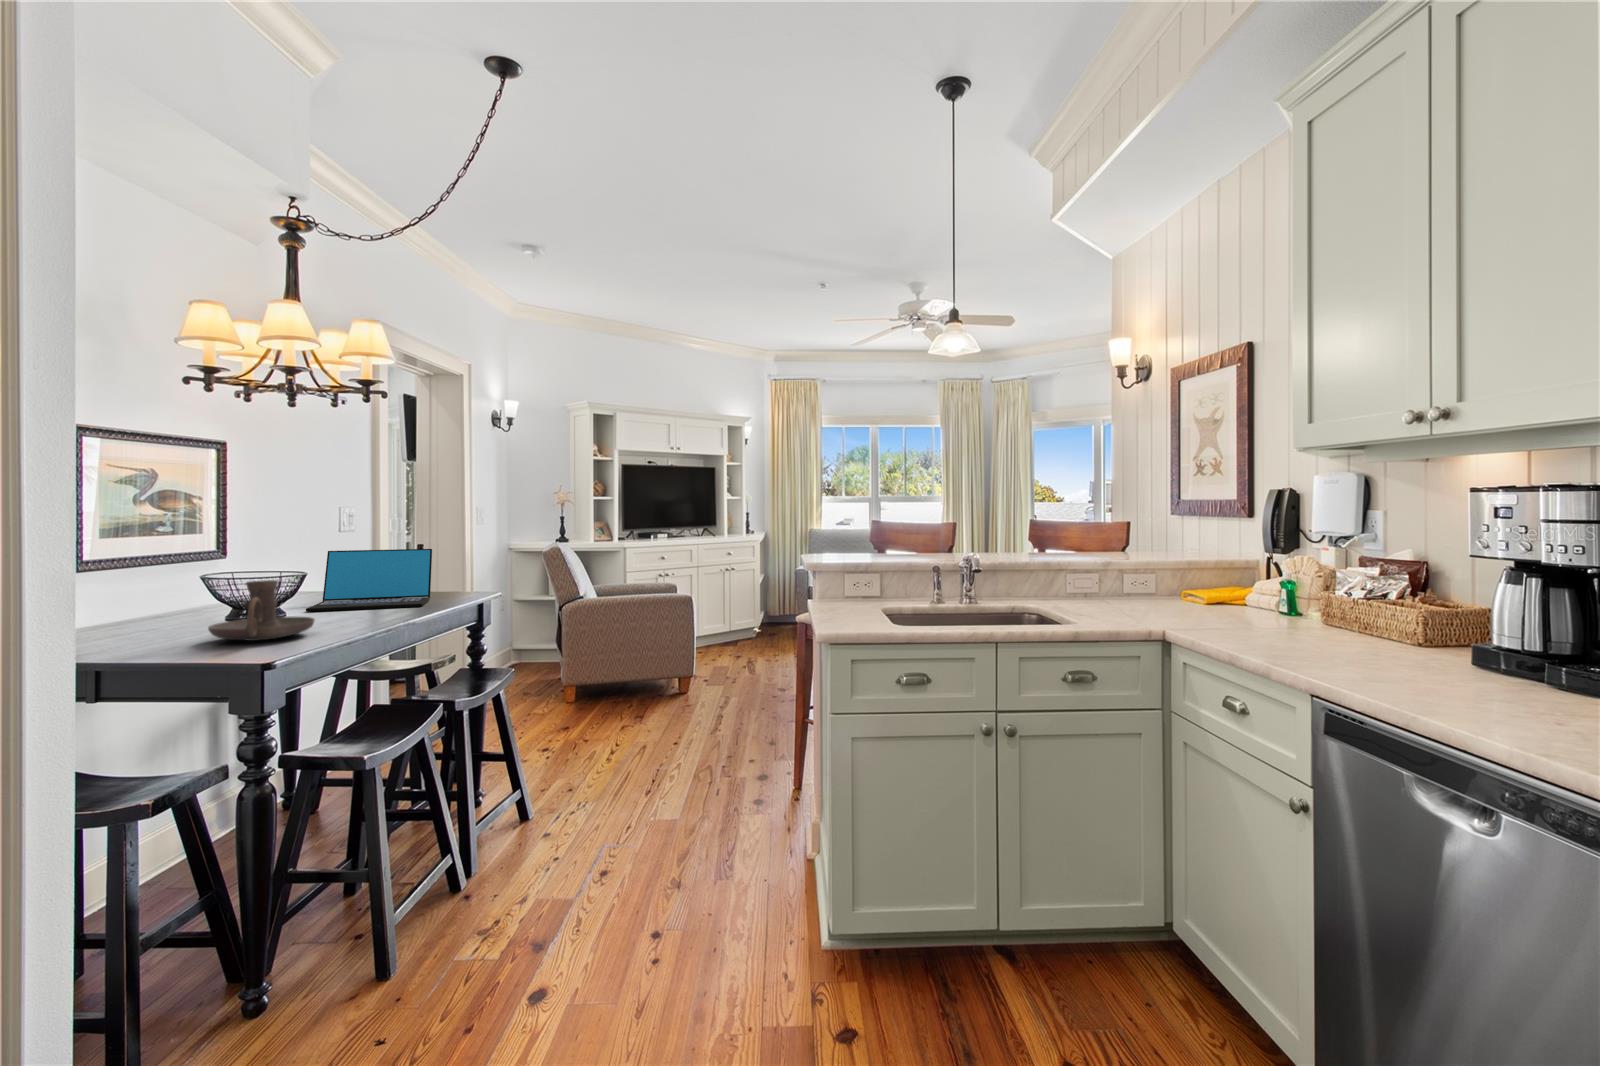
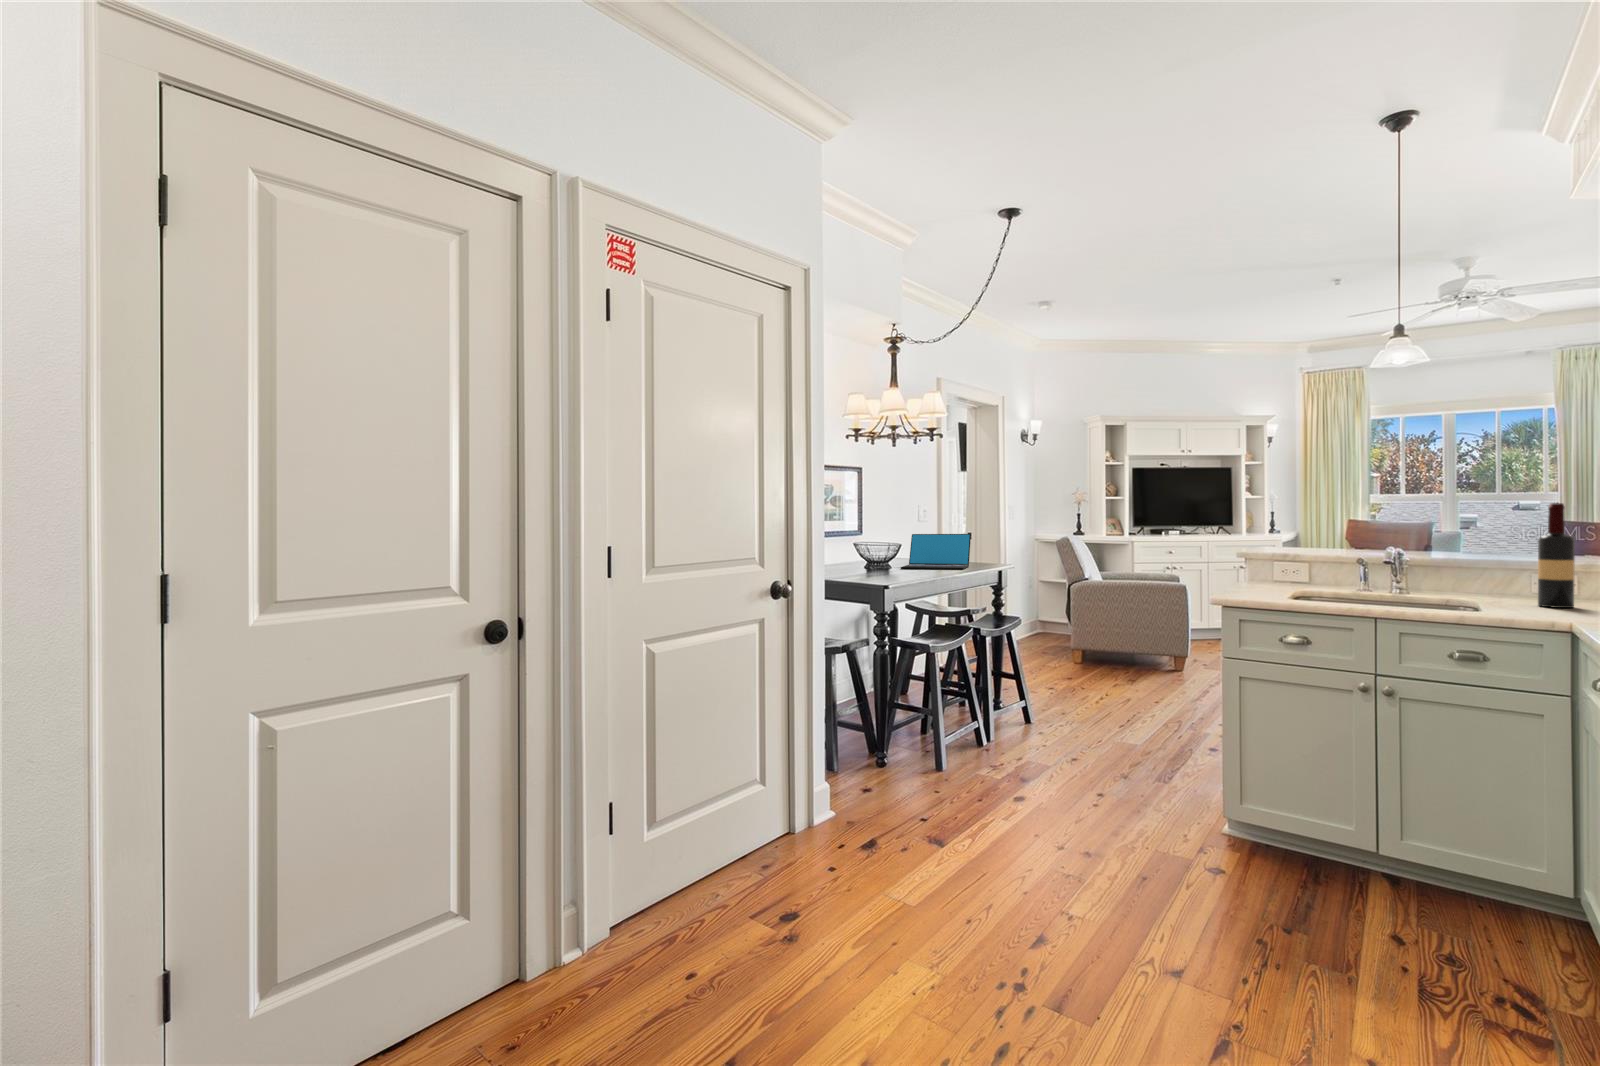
wine bottle: none [1102,517,1131,627] -> present [1538,503,1575,608]
candle holder: present [208,580,314,641] -> none [860,546,907,577]

